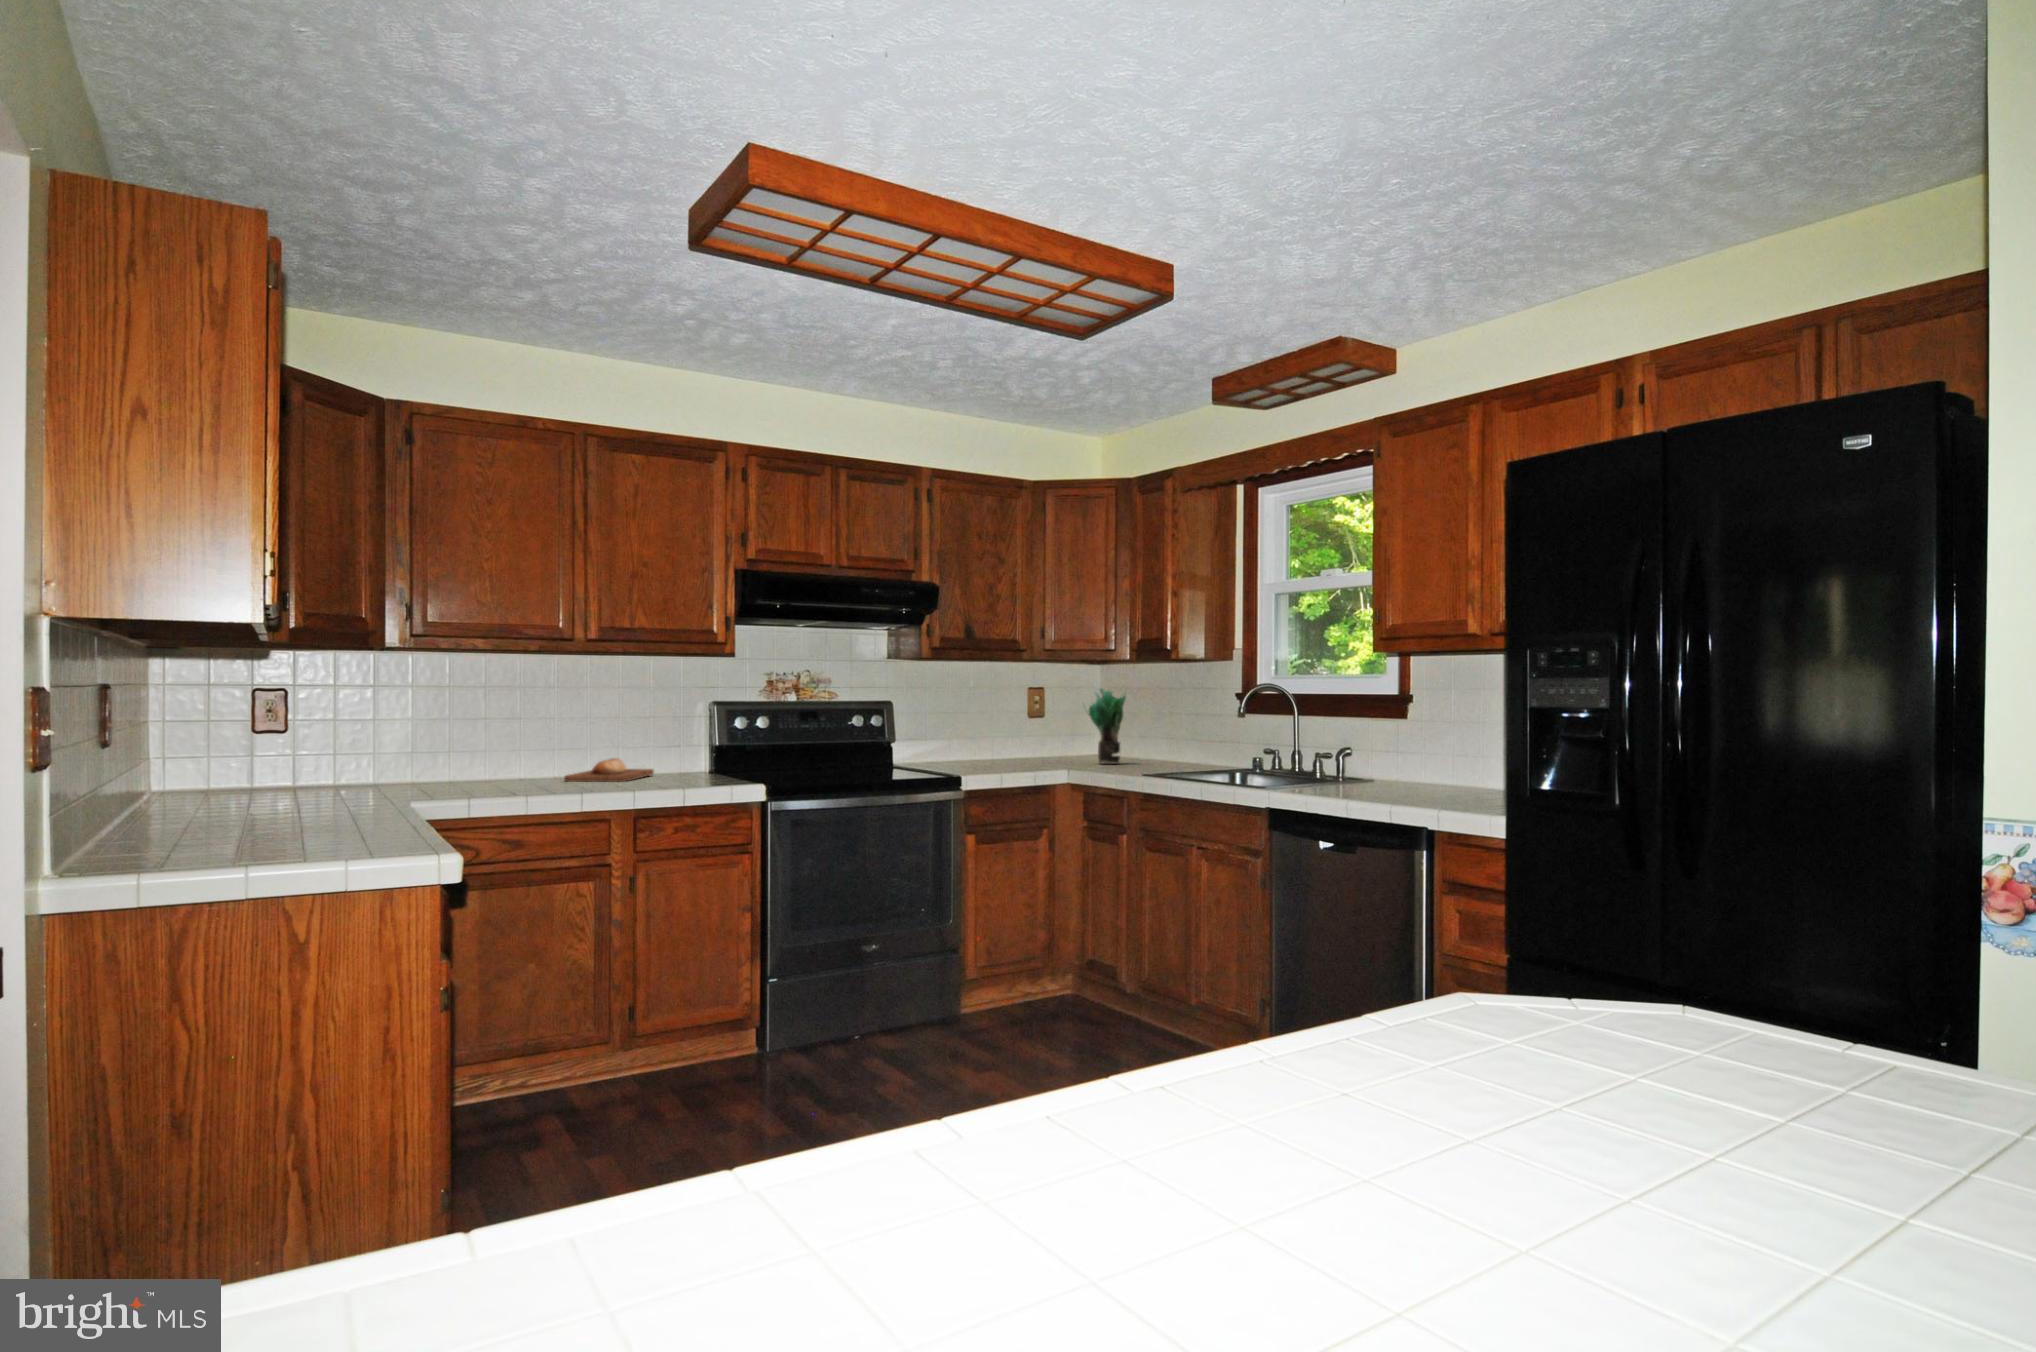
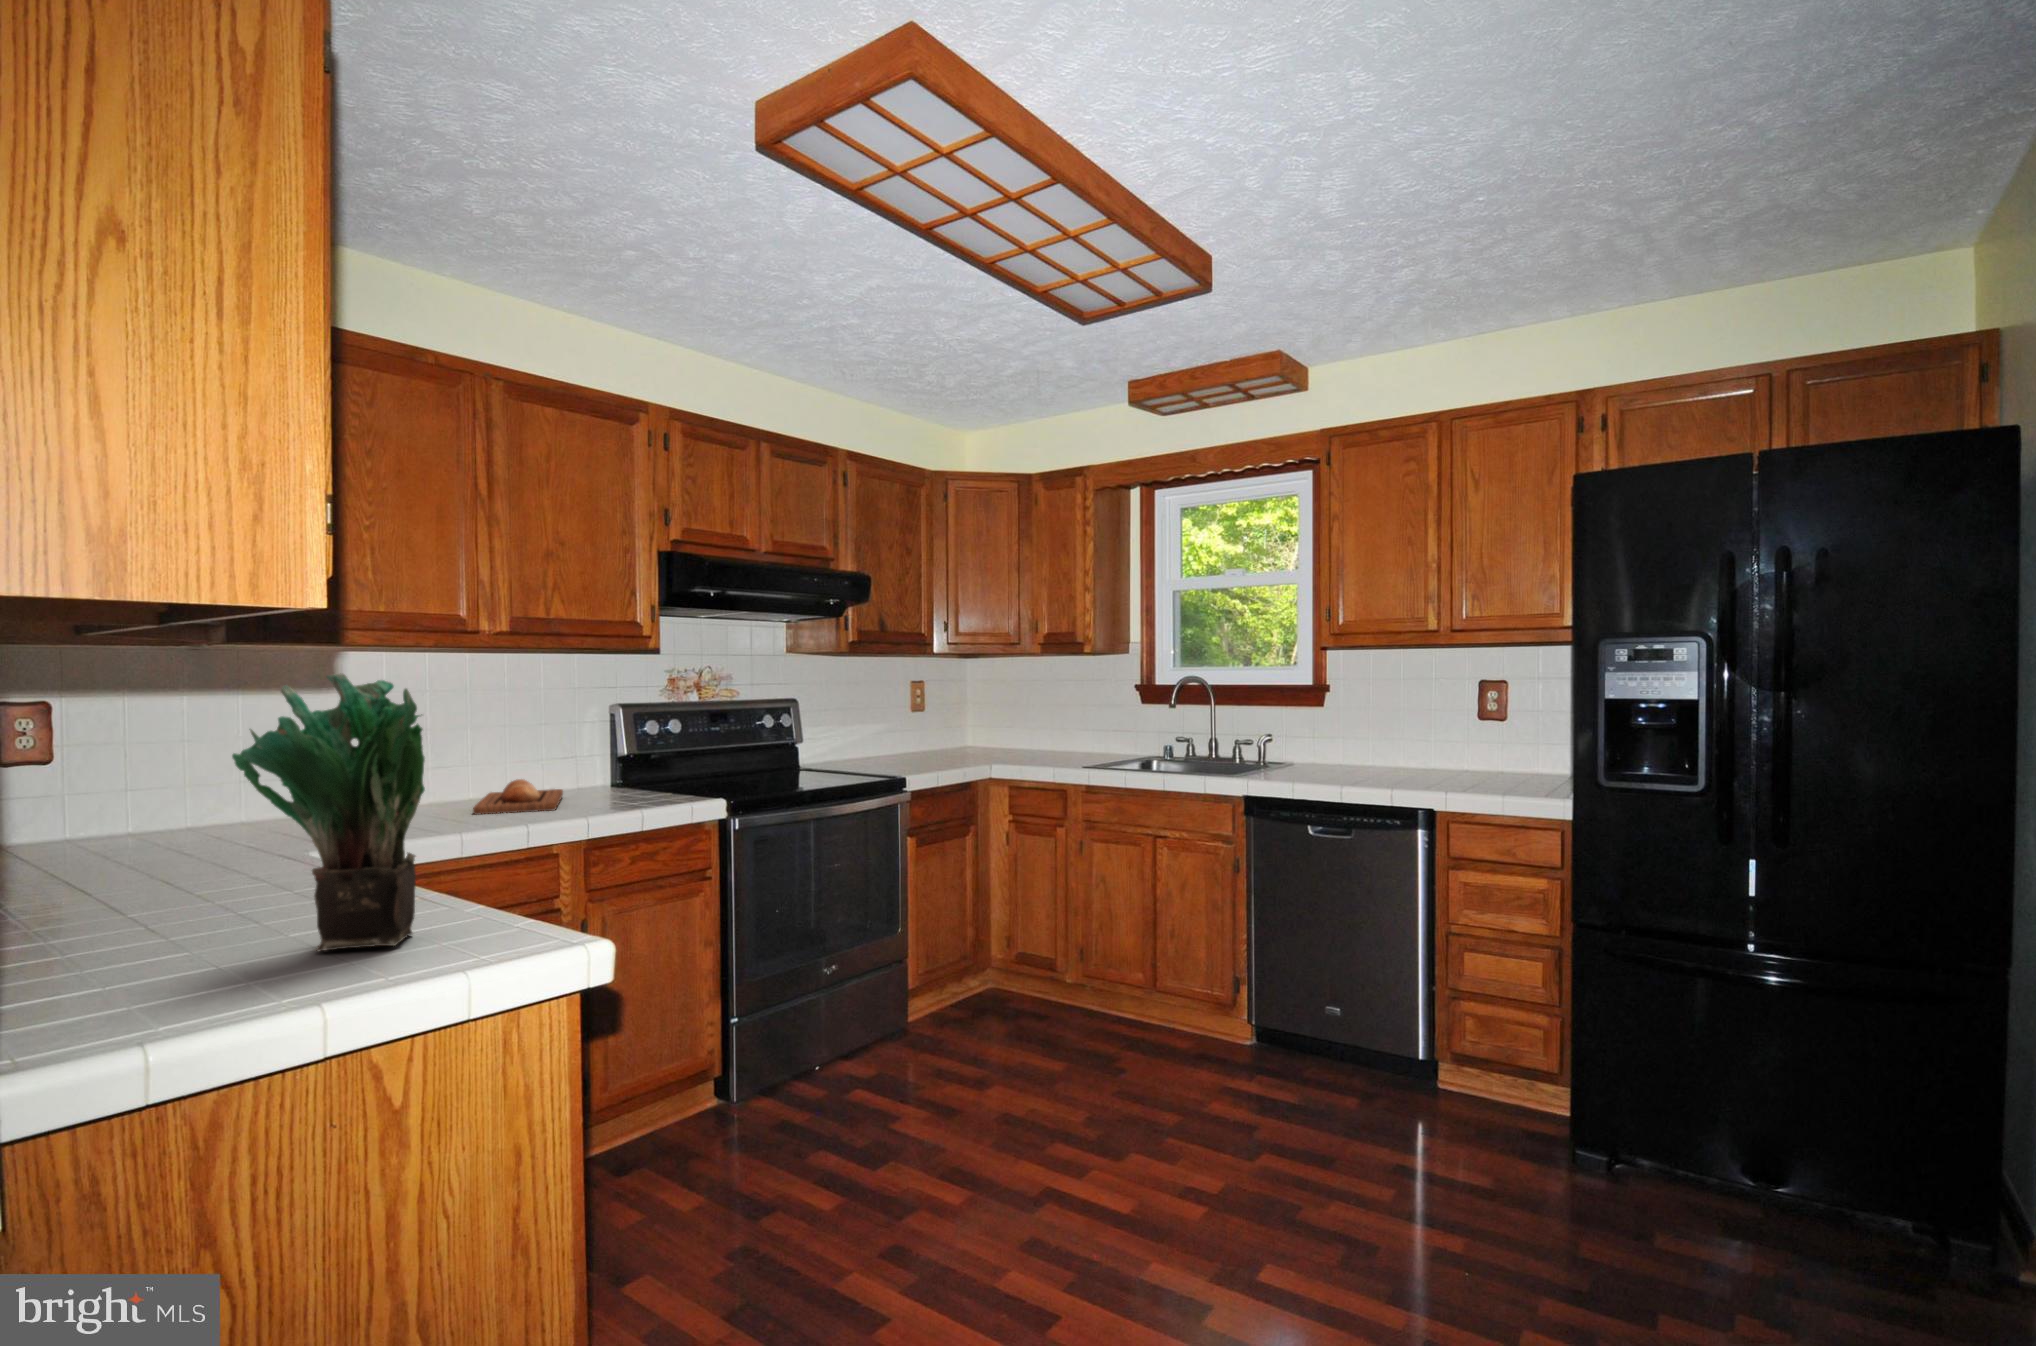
potted plant: present [1088,689,1126,764] -> present [232,674,425,951]

